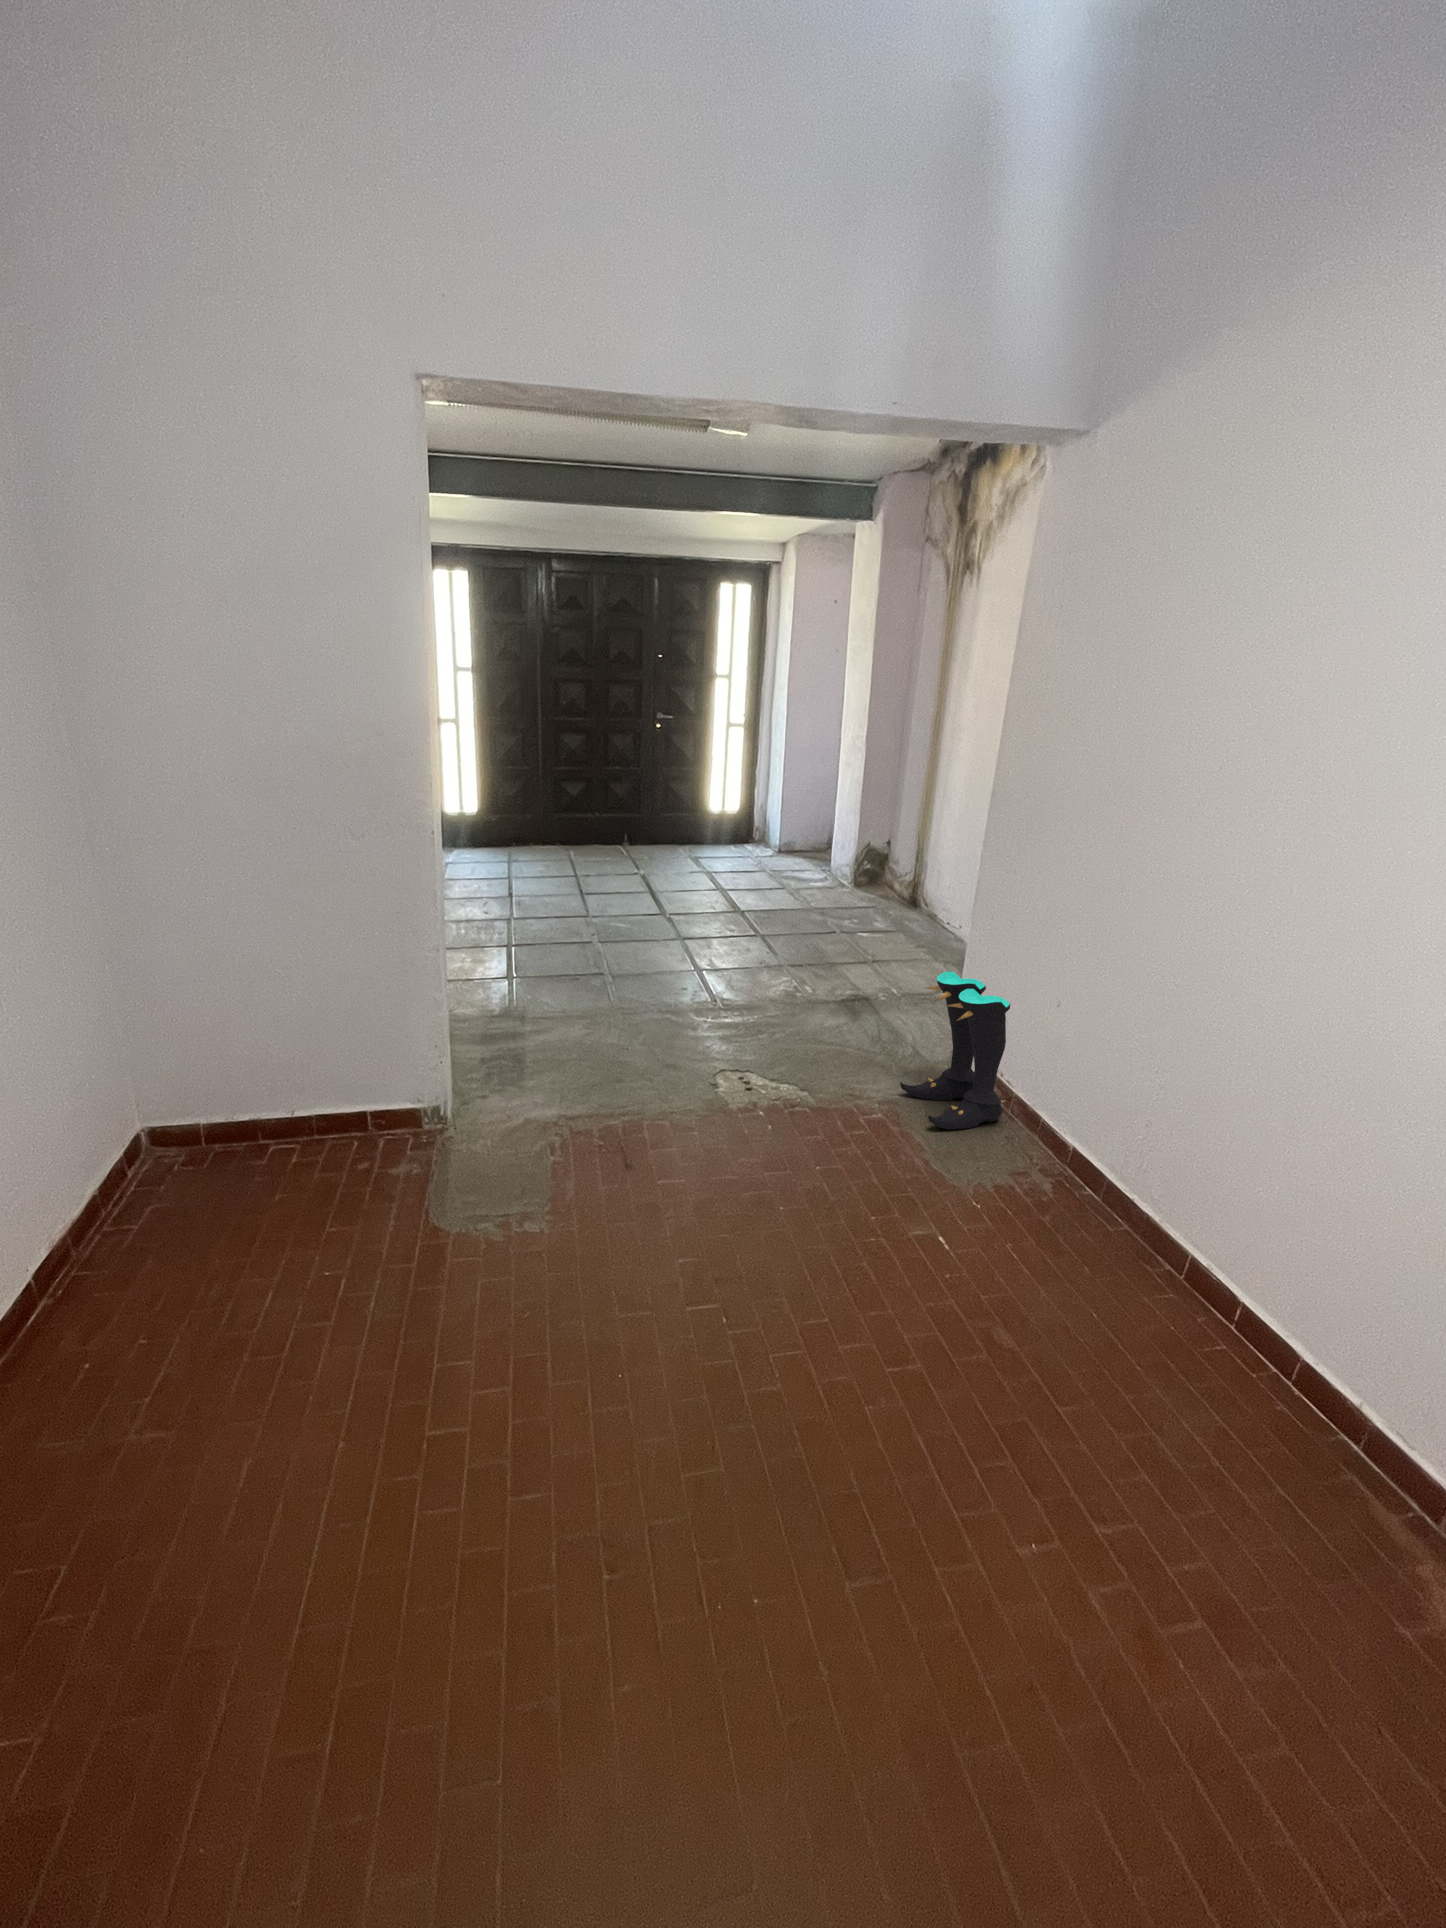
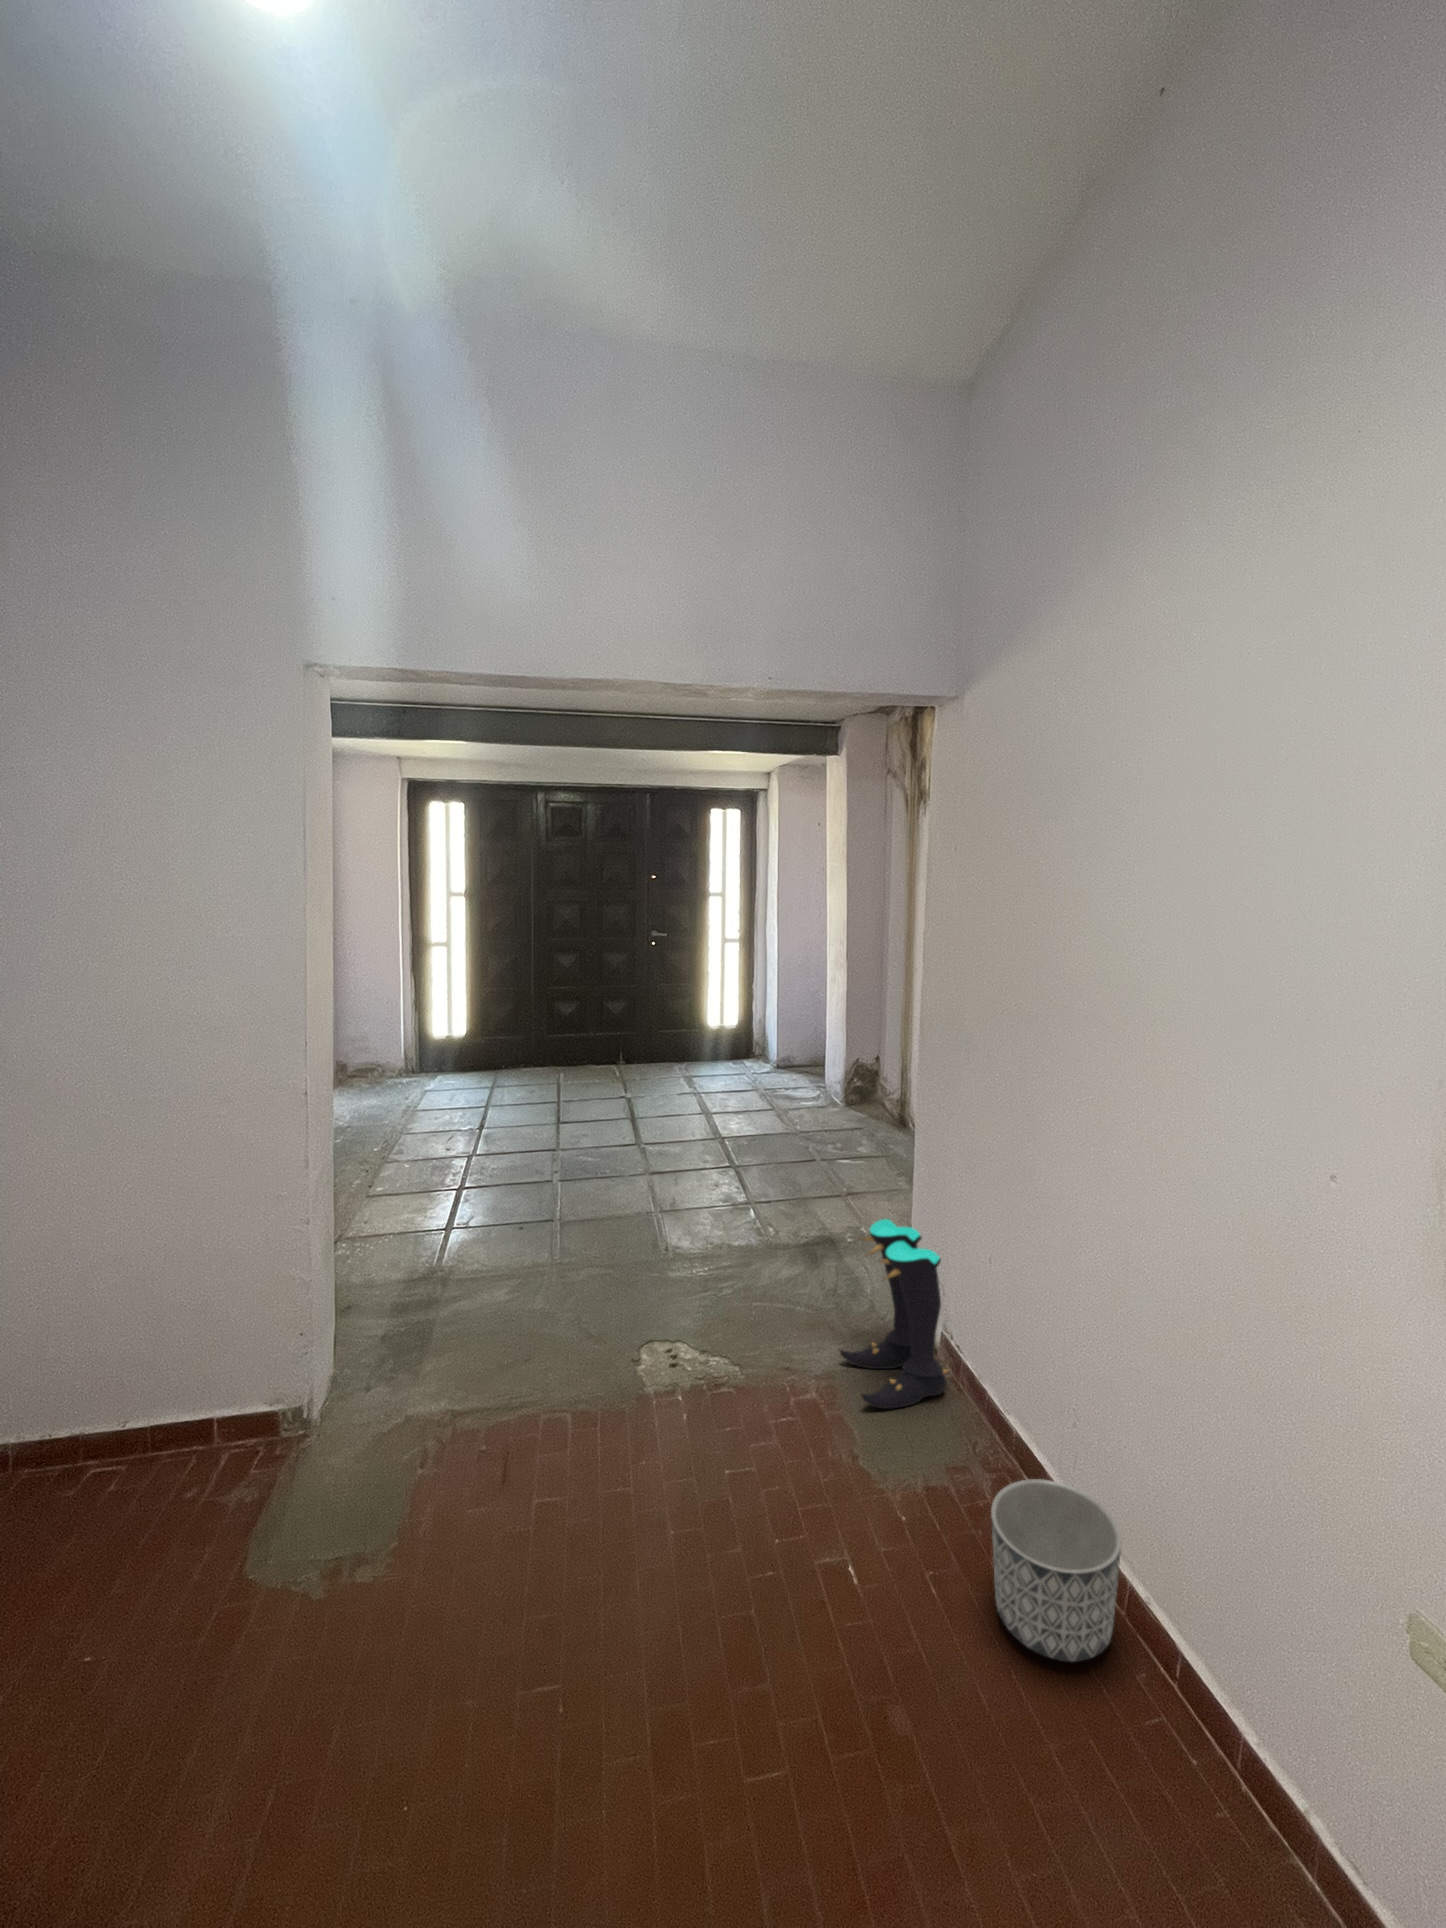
planter: none [1073,1175,1198,1307] -> present [991,1479,1122,1662]

